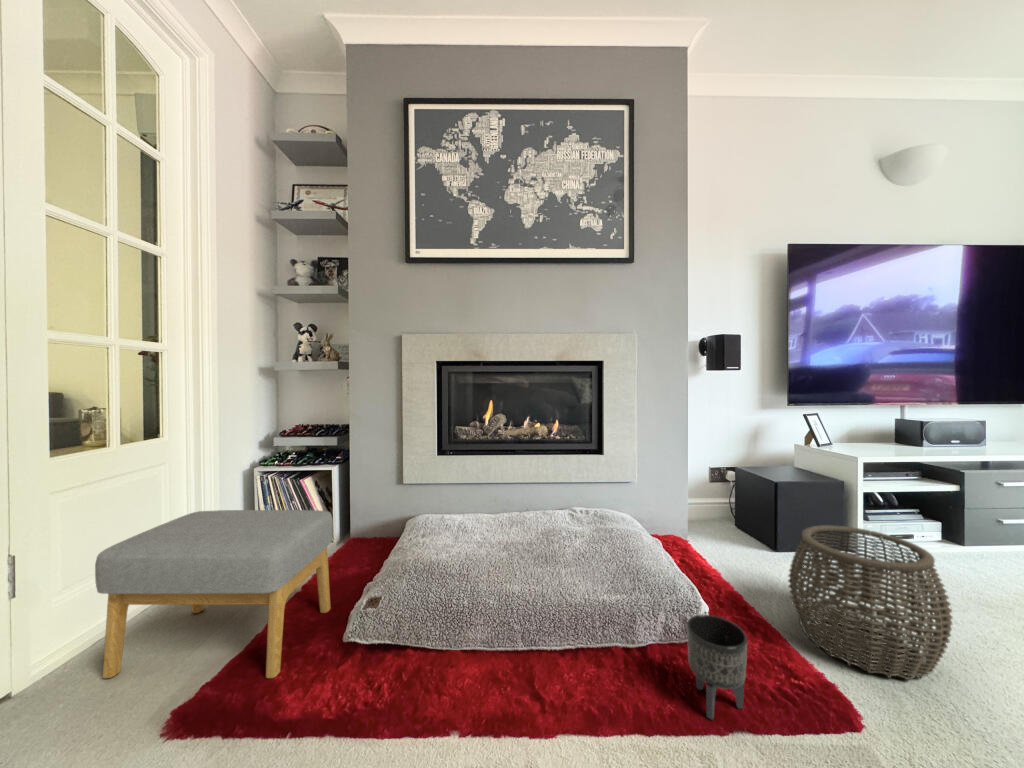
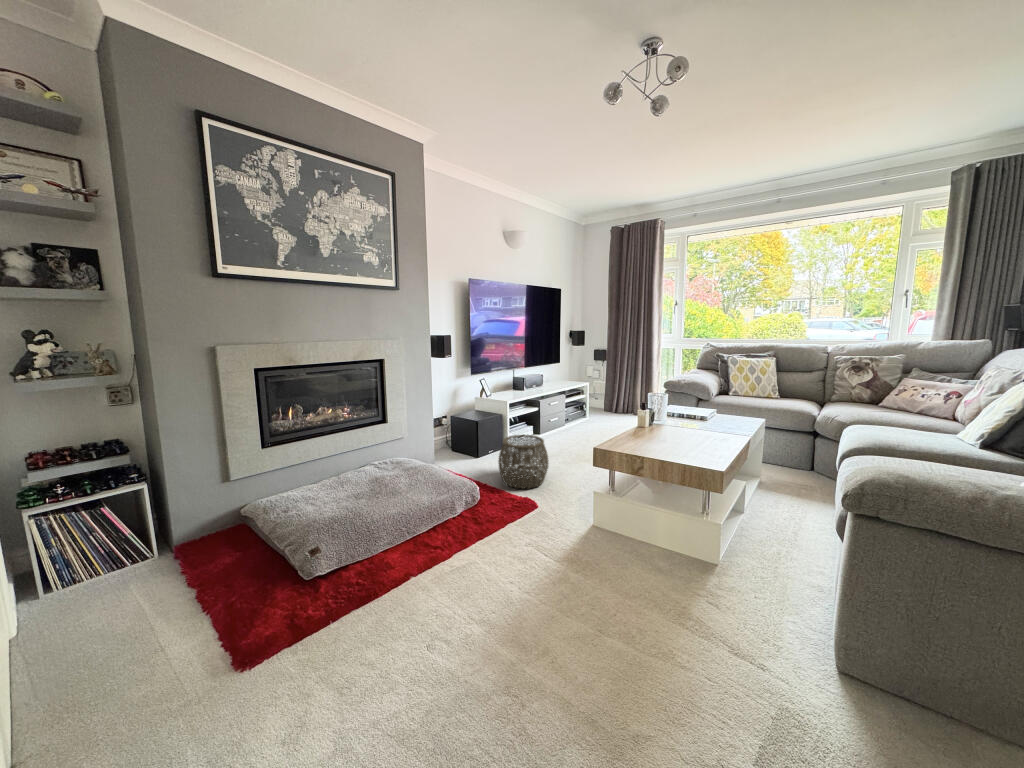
footstool: present [95,510,333,678] -> none [65,509,266,702]
planter: present [687,615,748,720] -> none [480,484,503,523]

